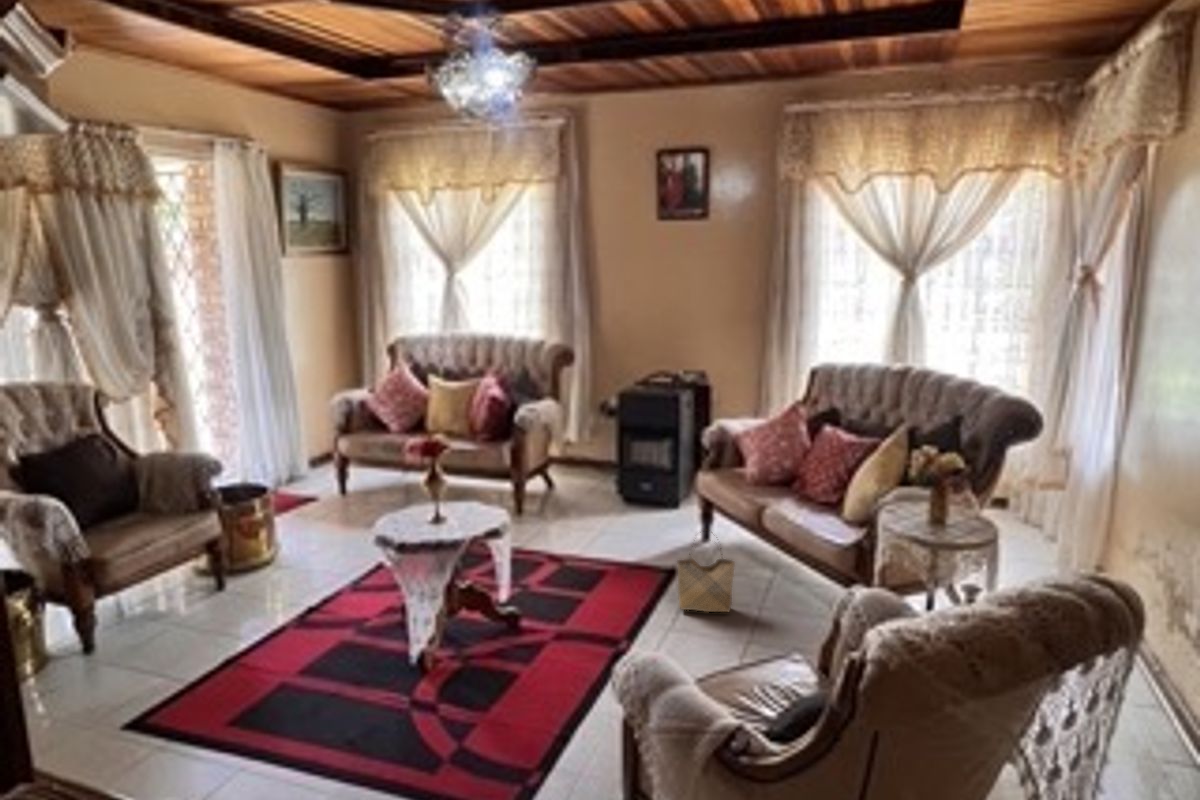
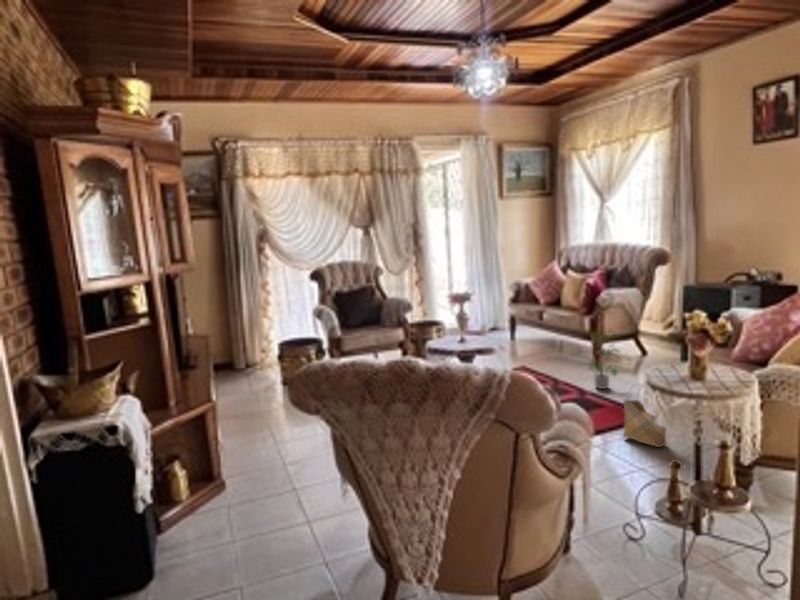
potted plant: none [546,462,595,547] -> present [589,333,618,389]

